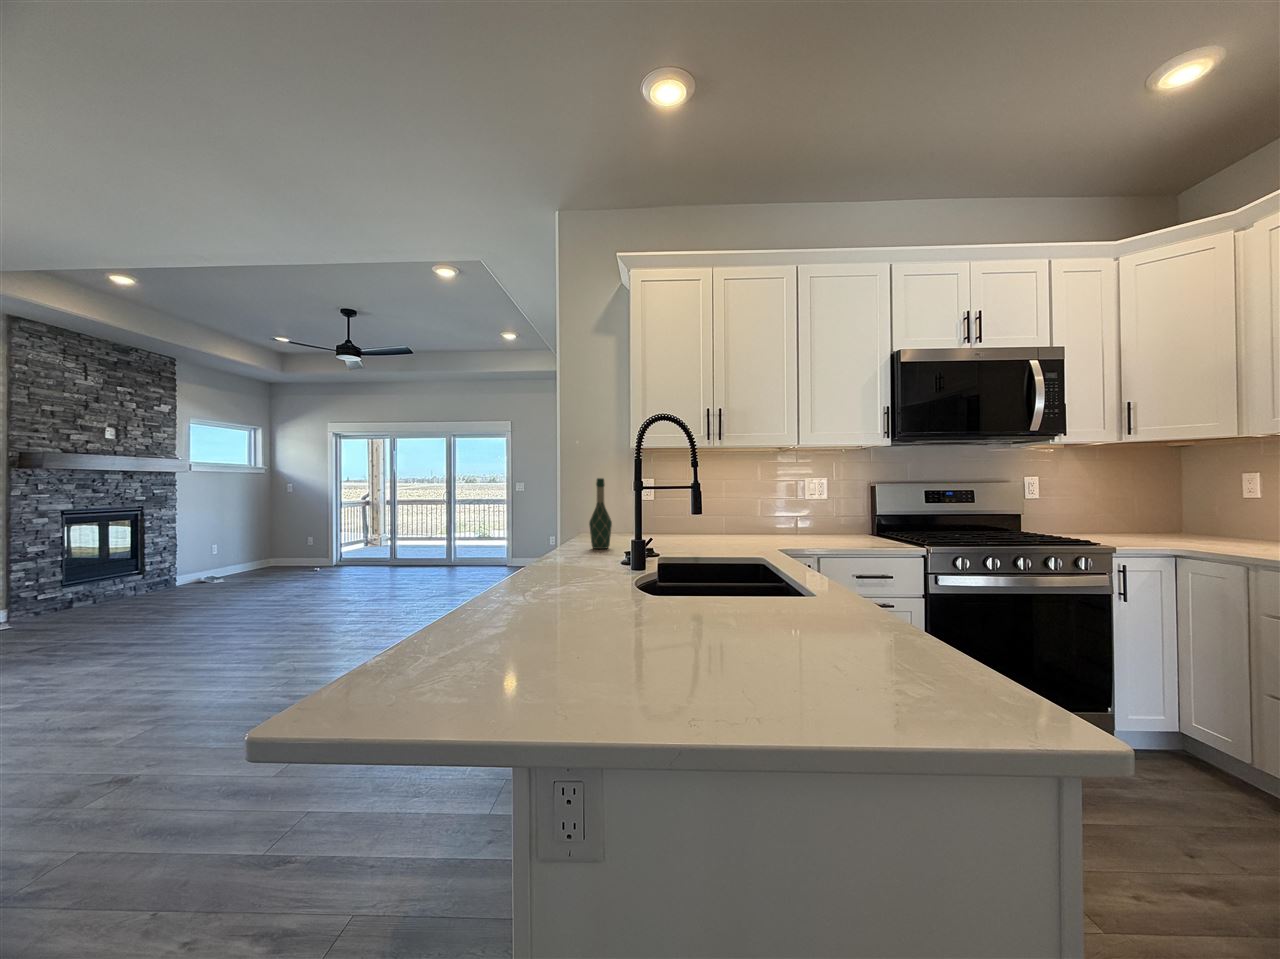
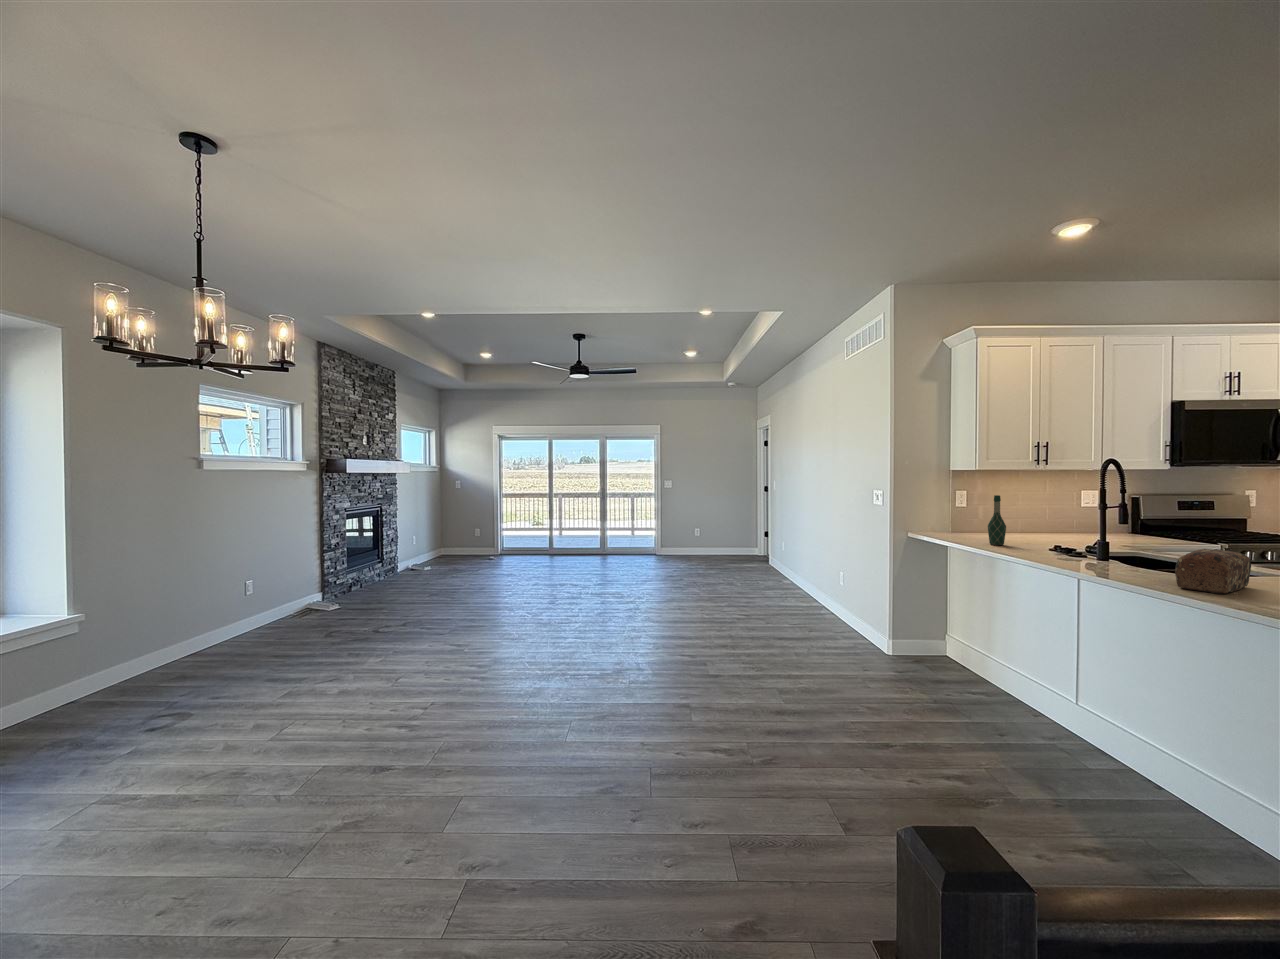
bread loaf: none [492,546,641,632] -> present [1175,549,1251,594]

